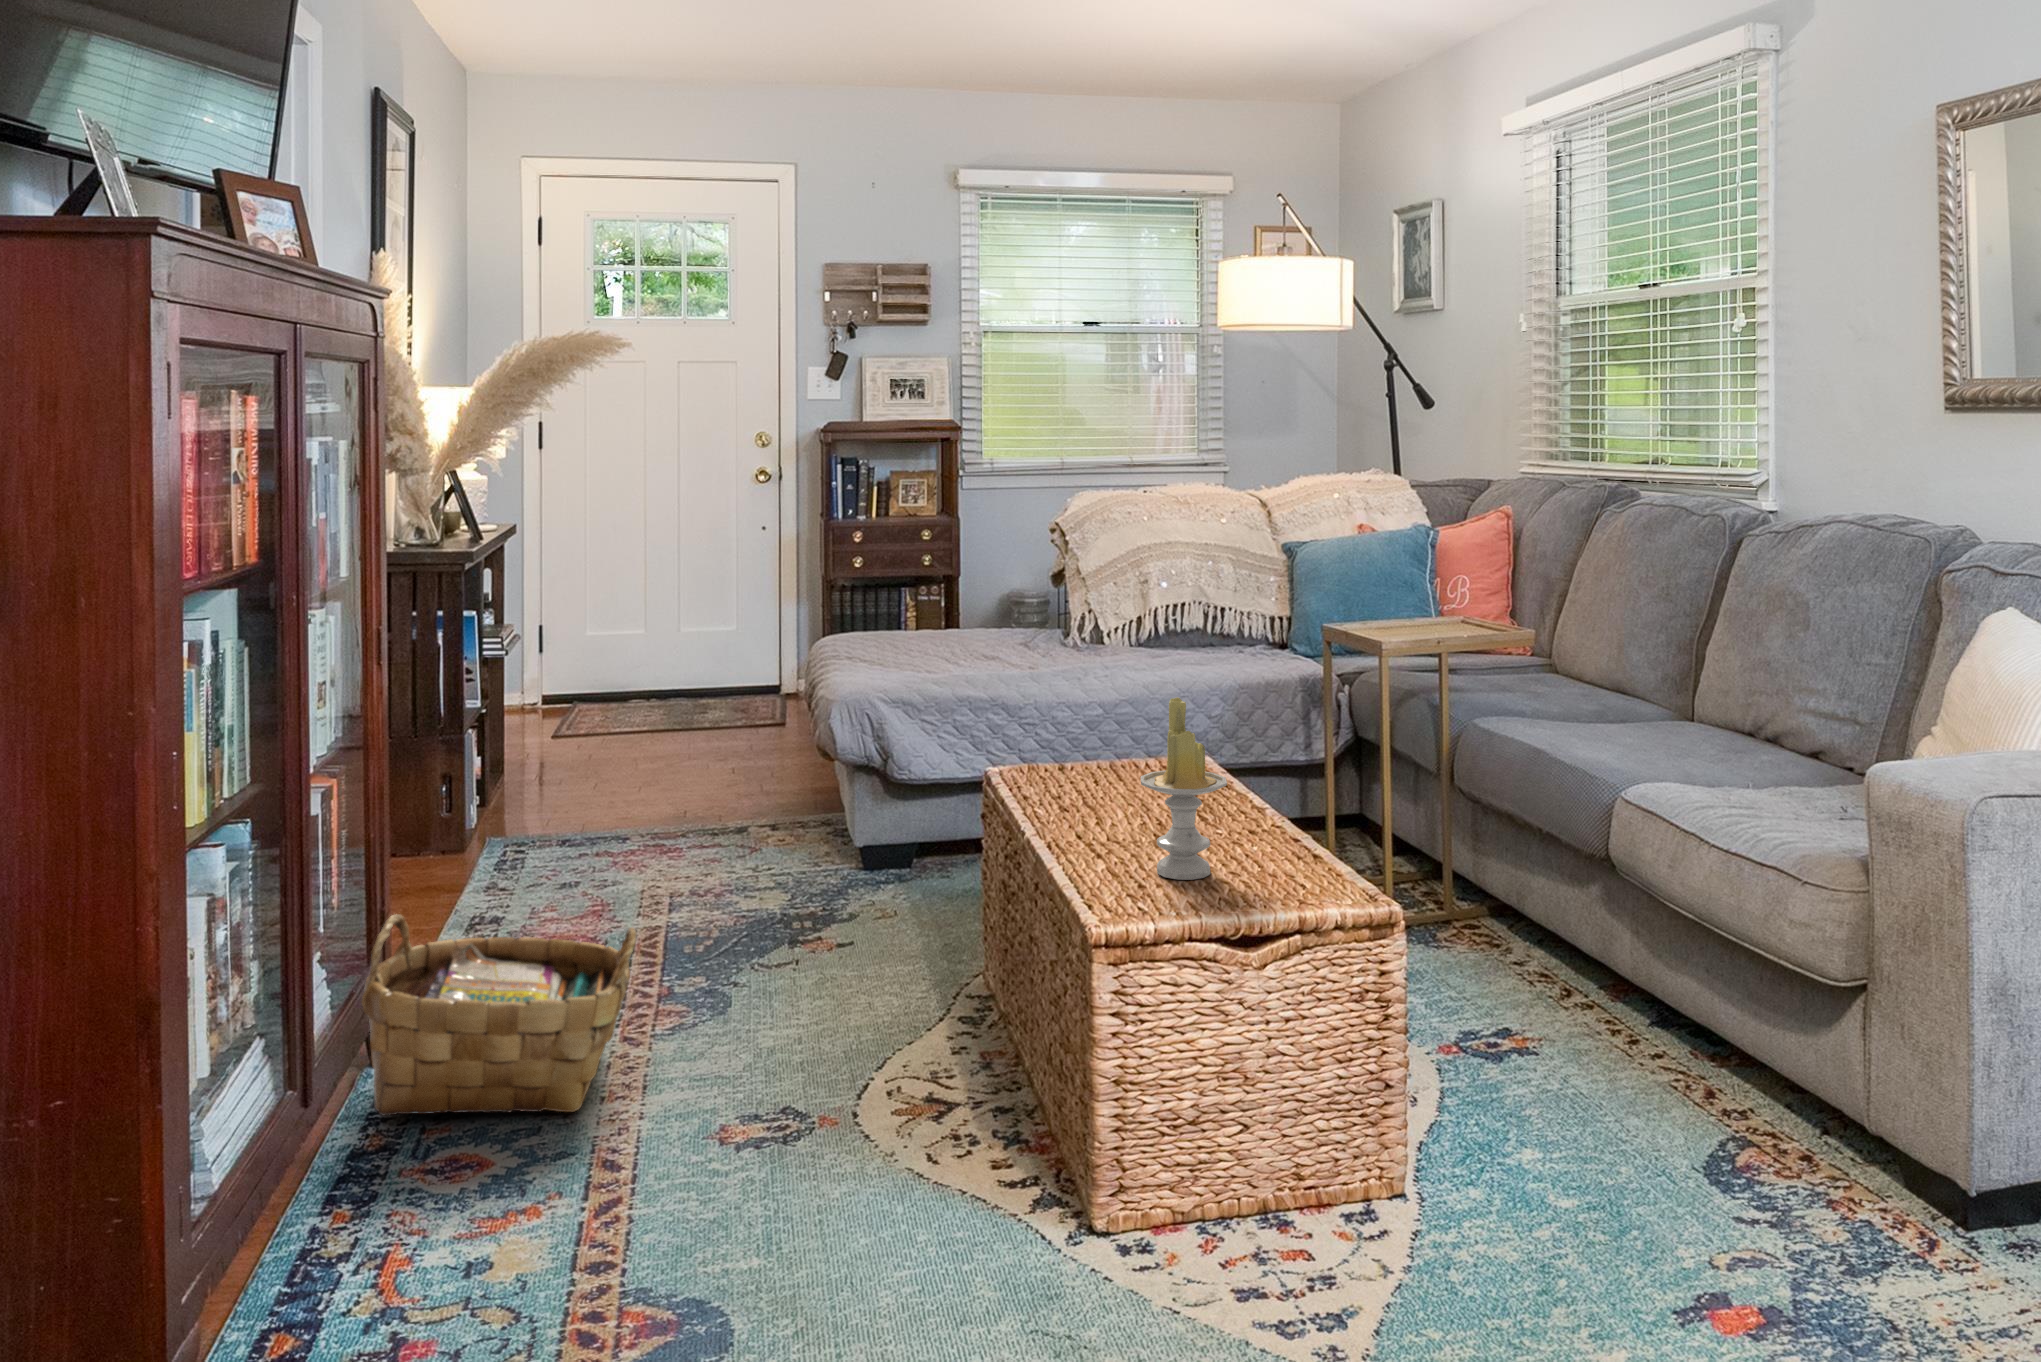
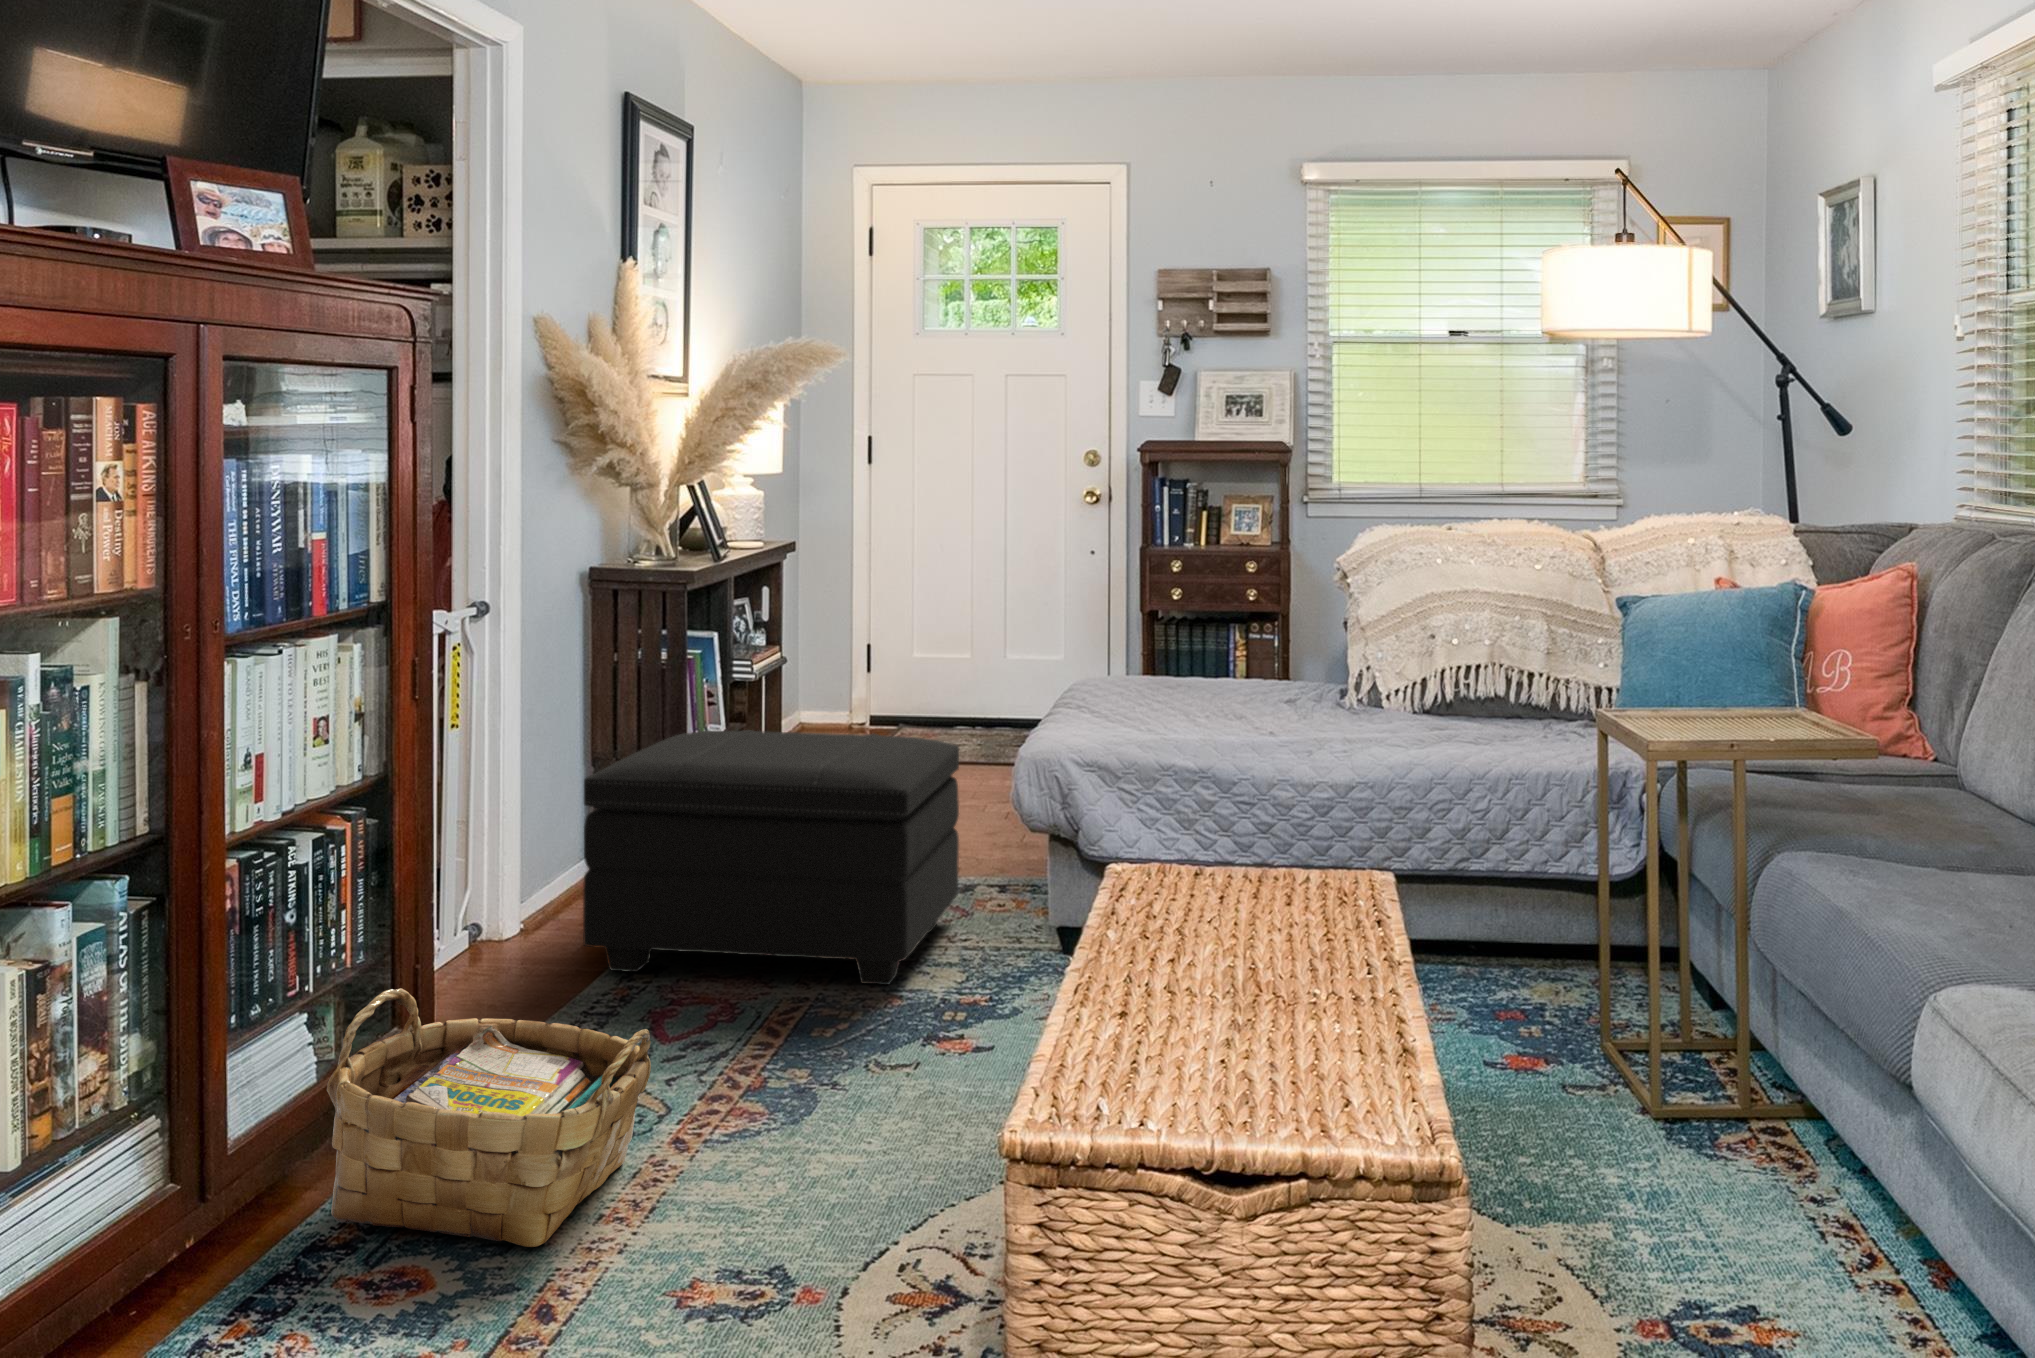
footstool: none [435,688,755,915] -> present [583,730,959,985]
candle: present [1141,697,1227,880] -> none [1149,821,1268,1072]

